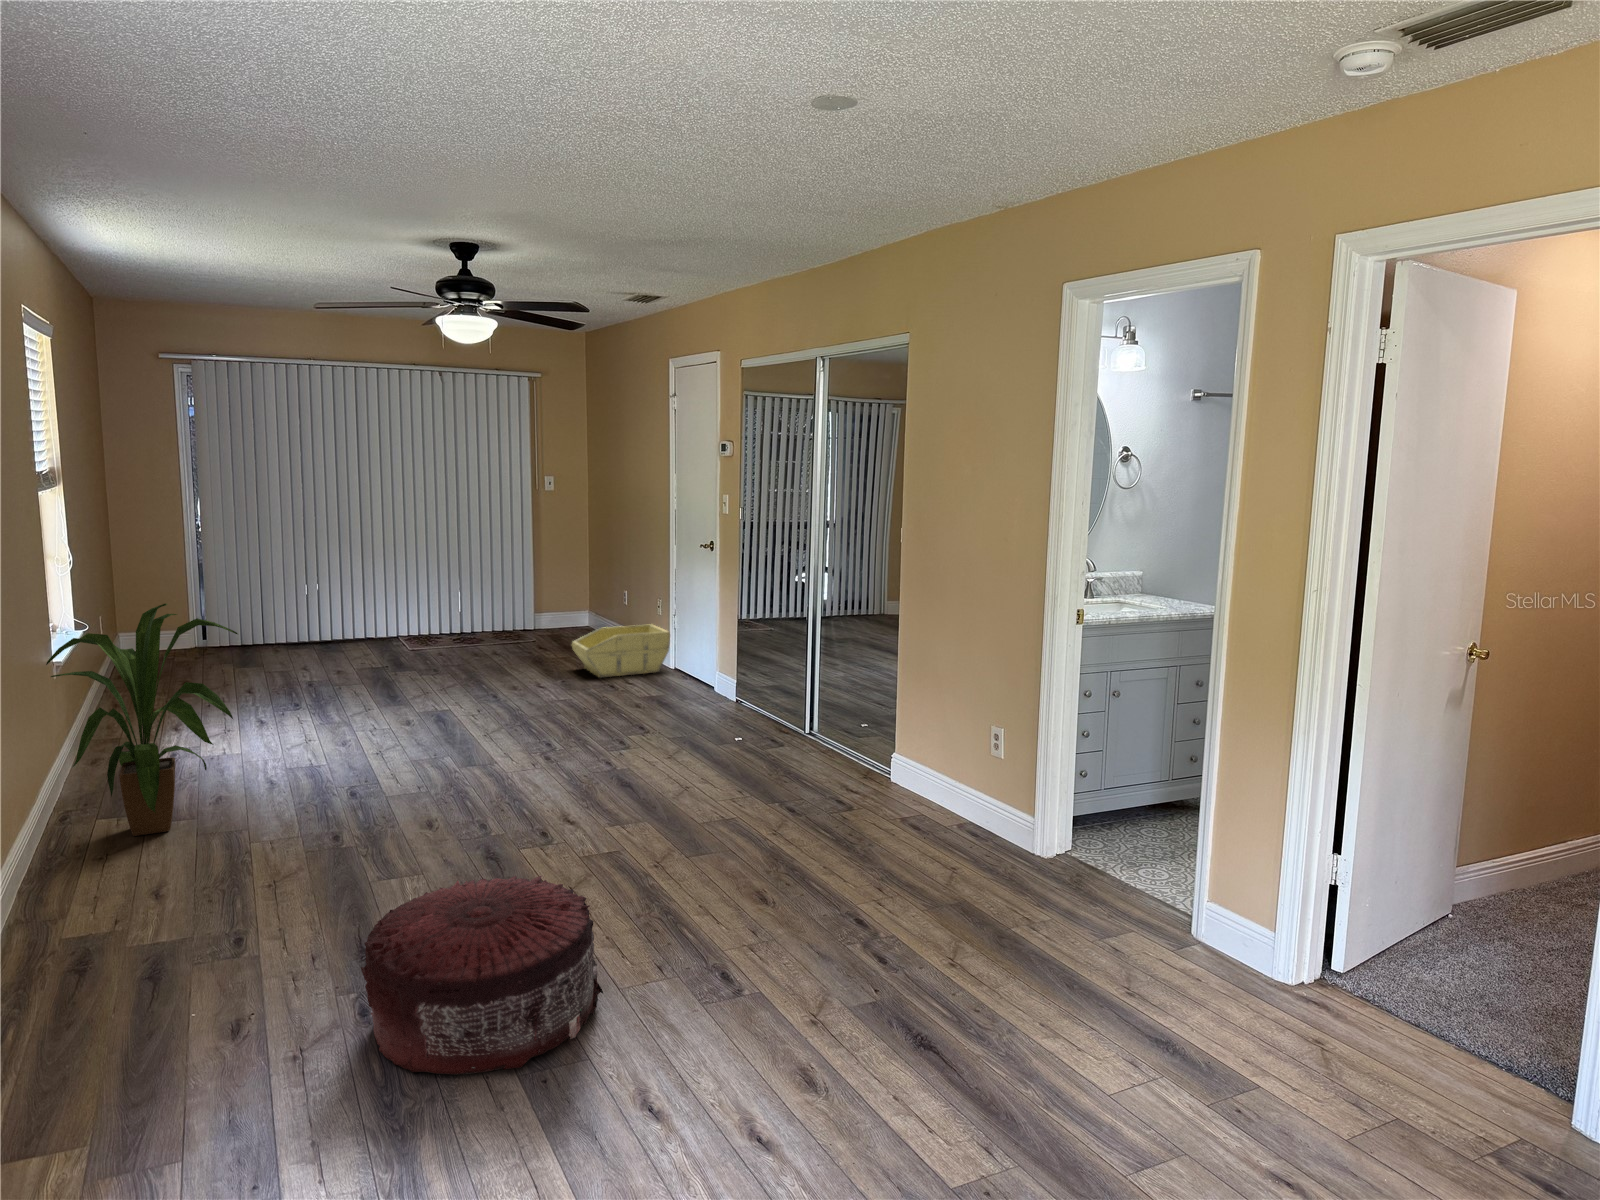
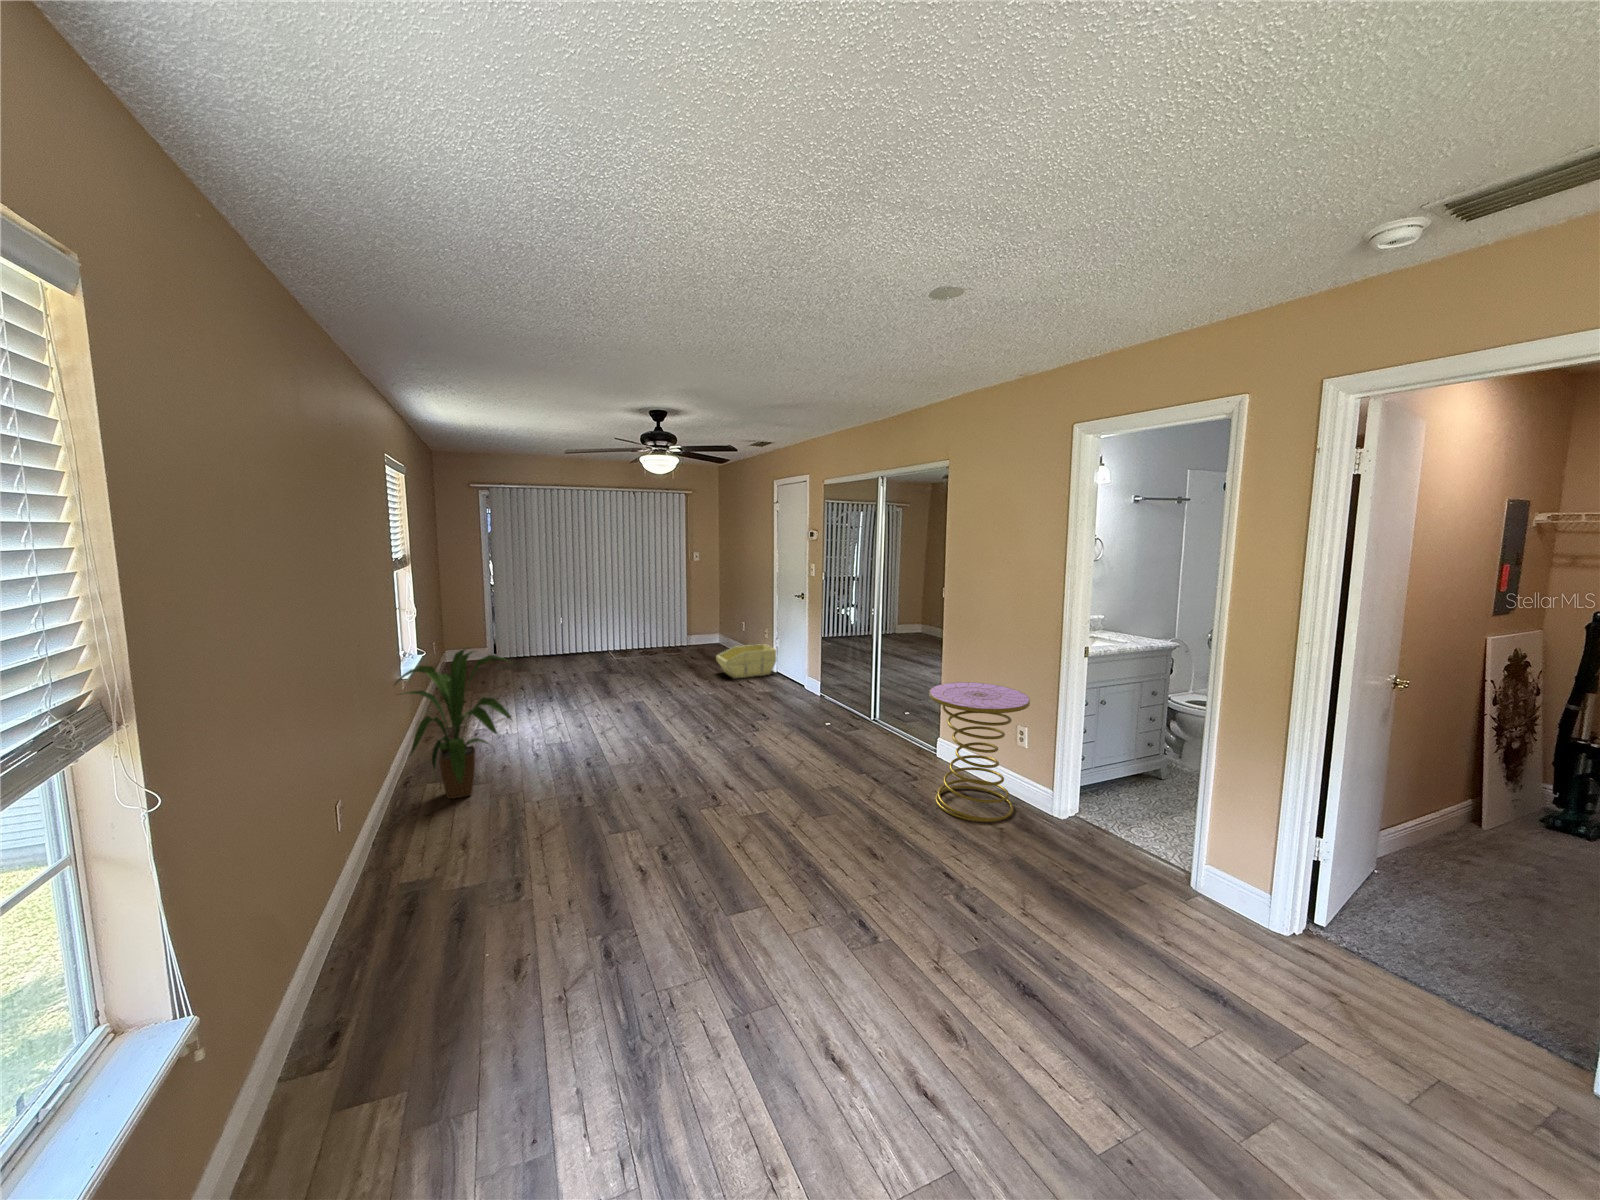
side table: none [860,665,1001,861] -> present [929,682,1030,822]
pouf: present [361,876,603,1075] -> none [608,849,779,1020]

